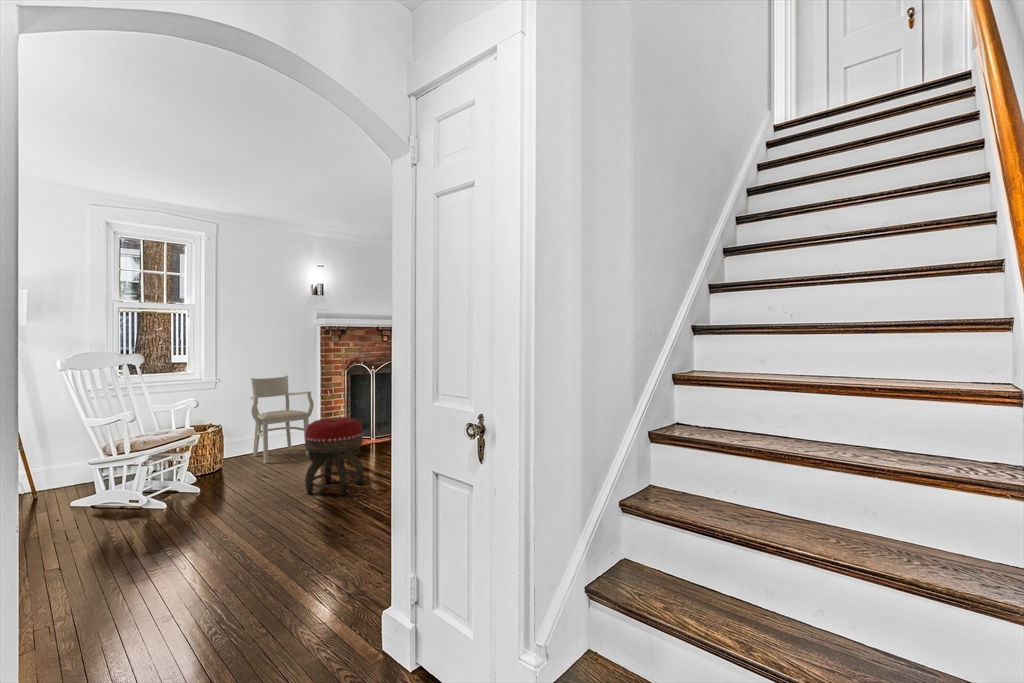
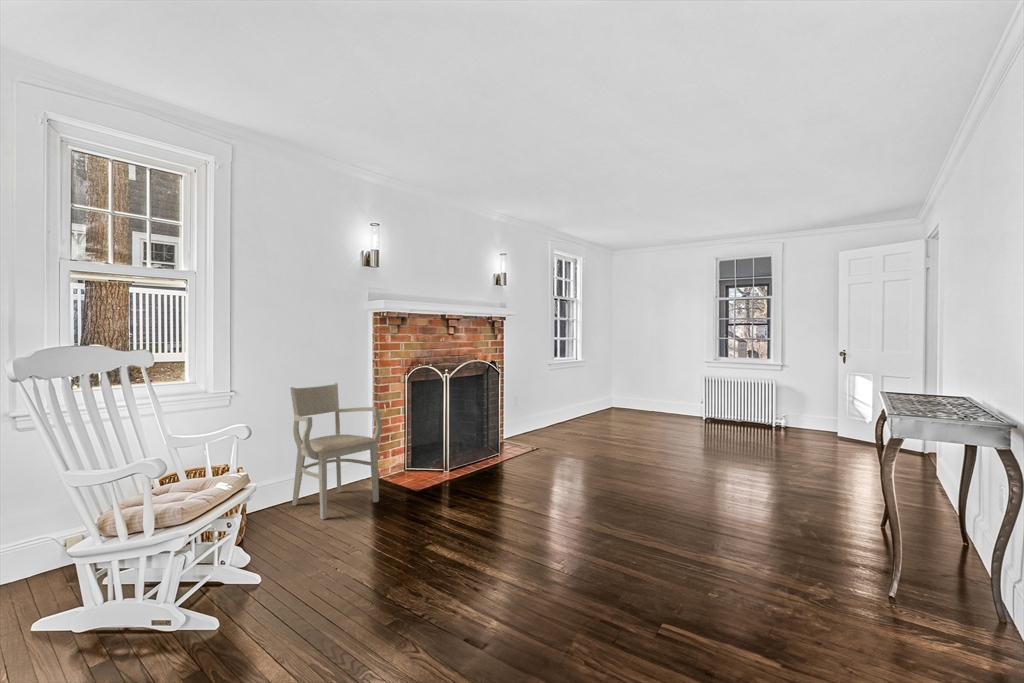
footstool: present [304,417,363,495] -> none [440,454,529,586]

